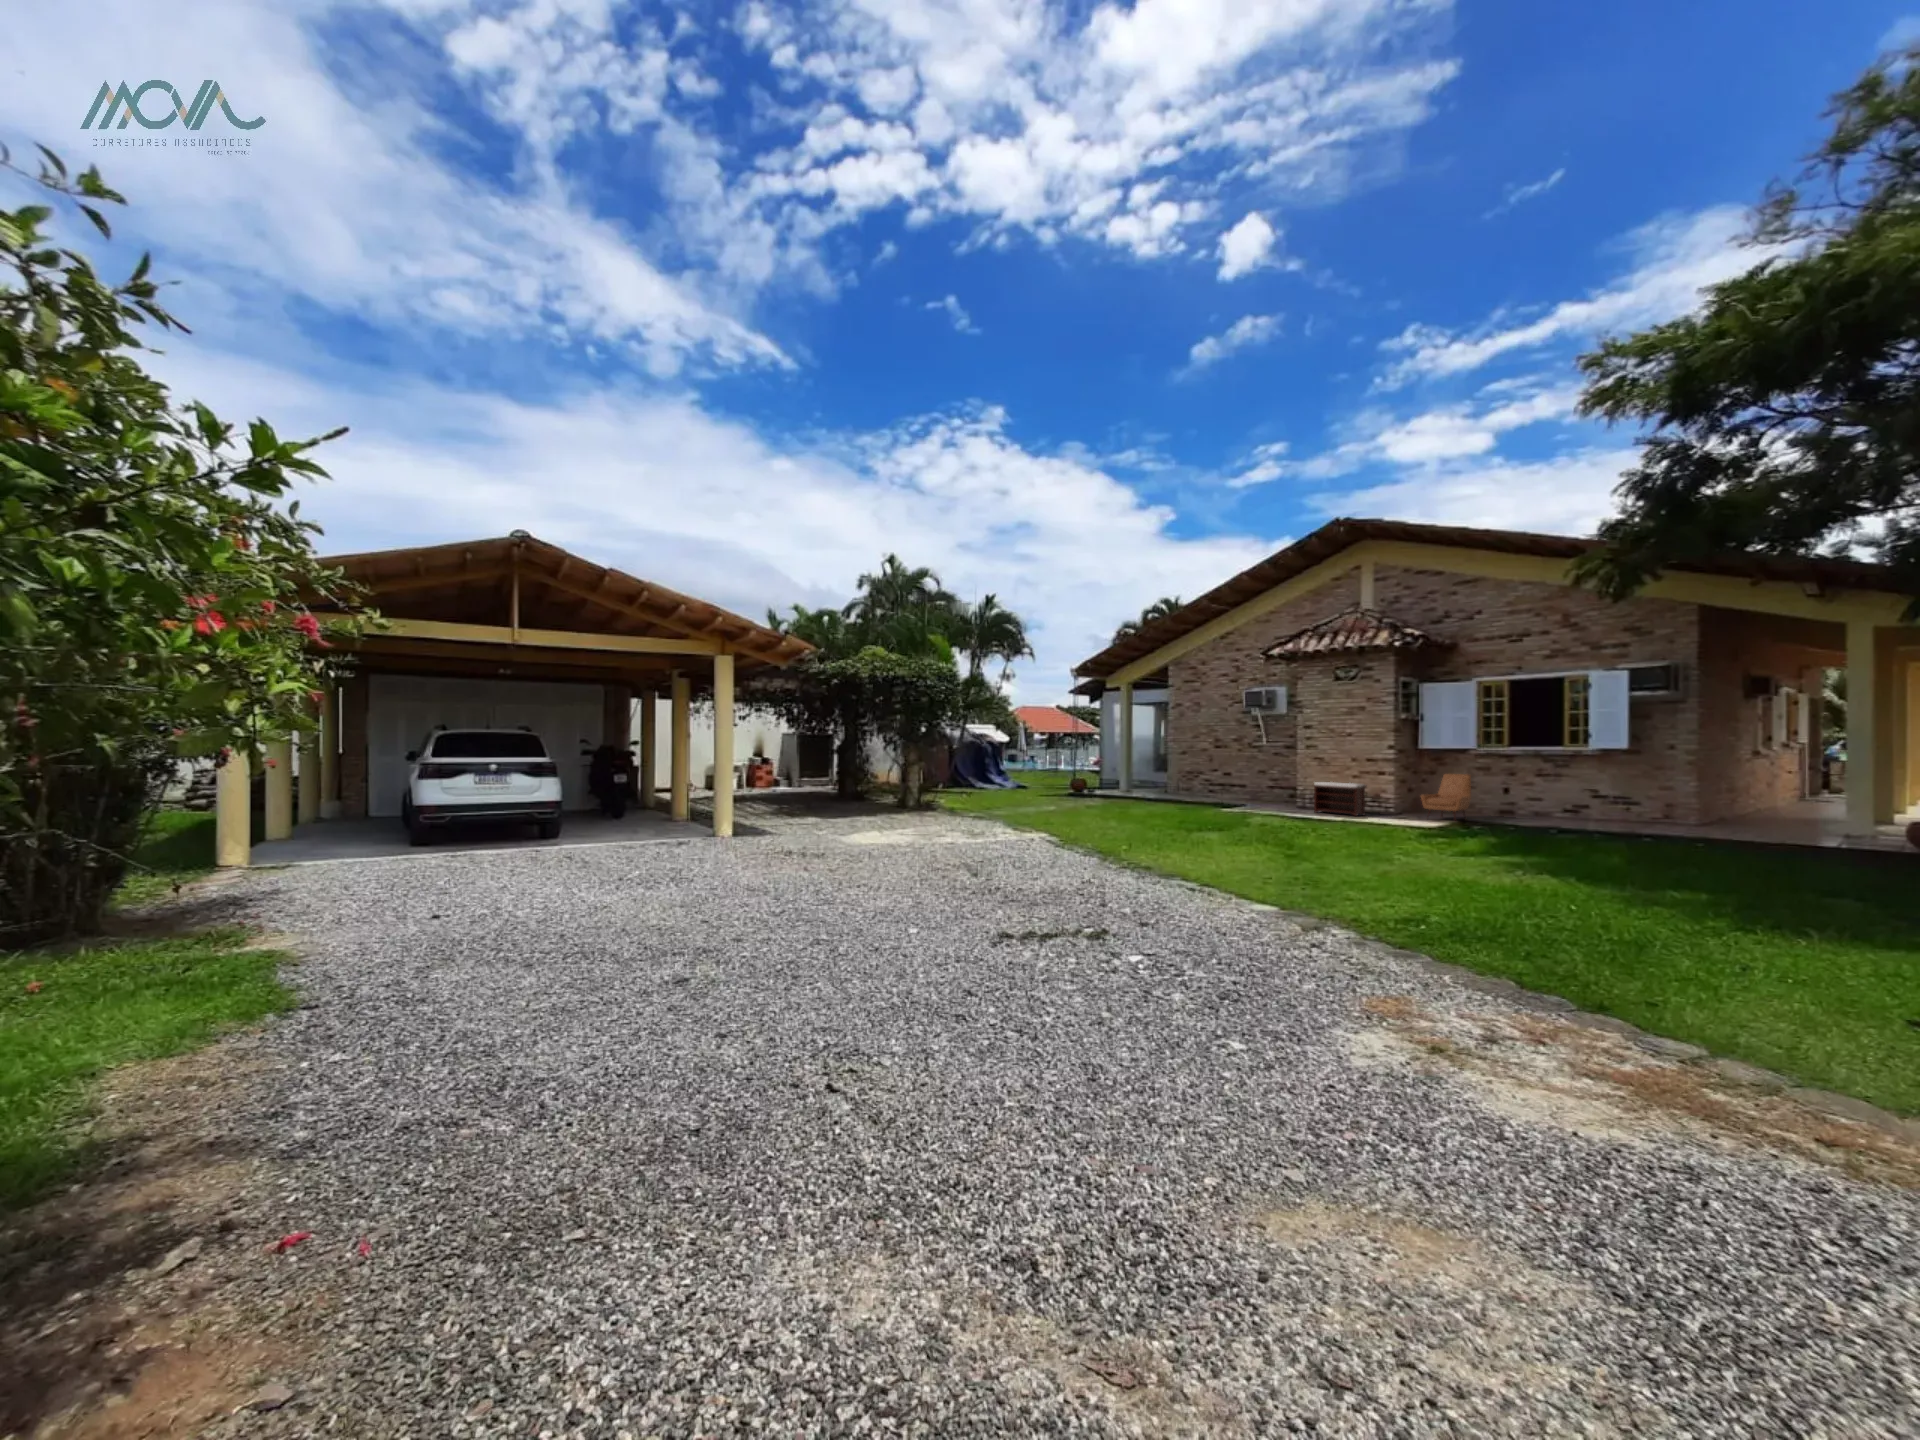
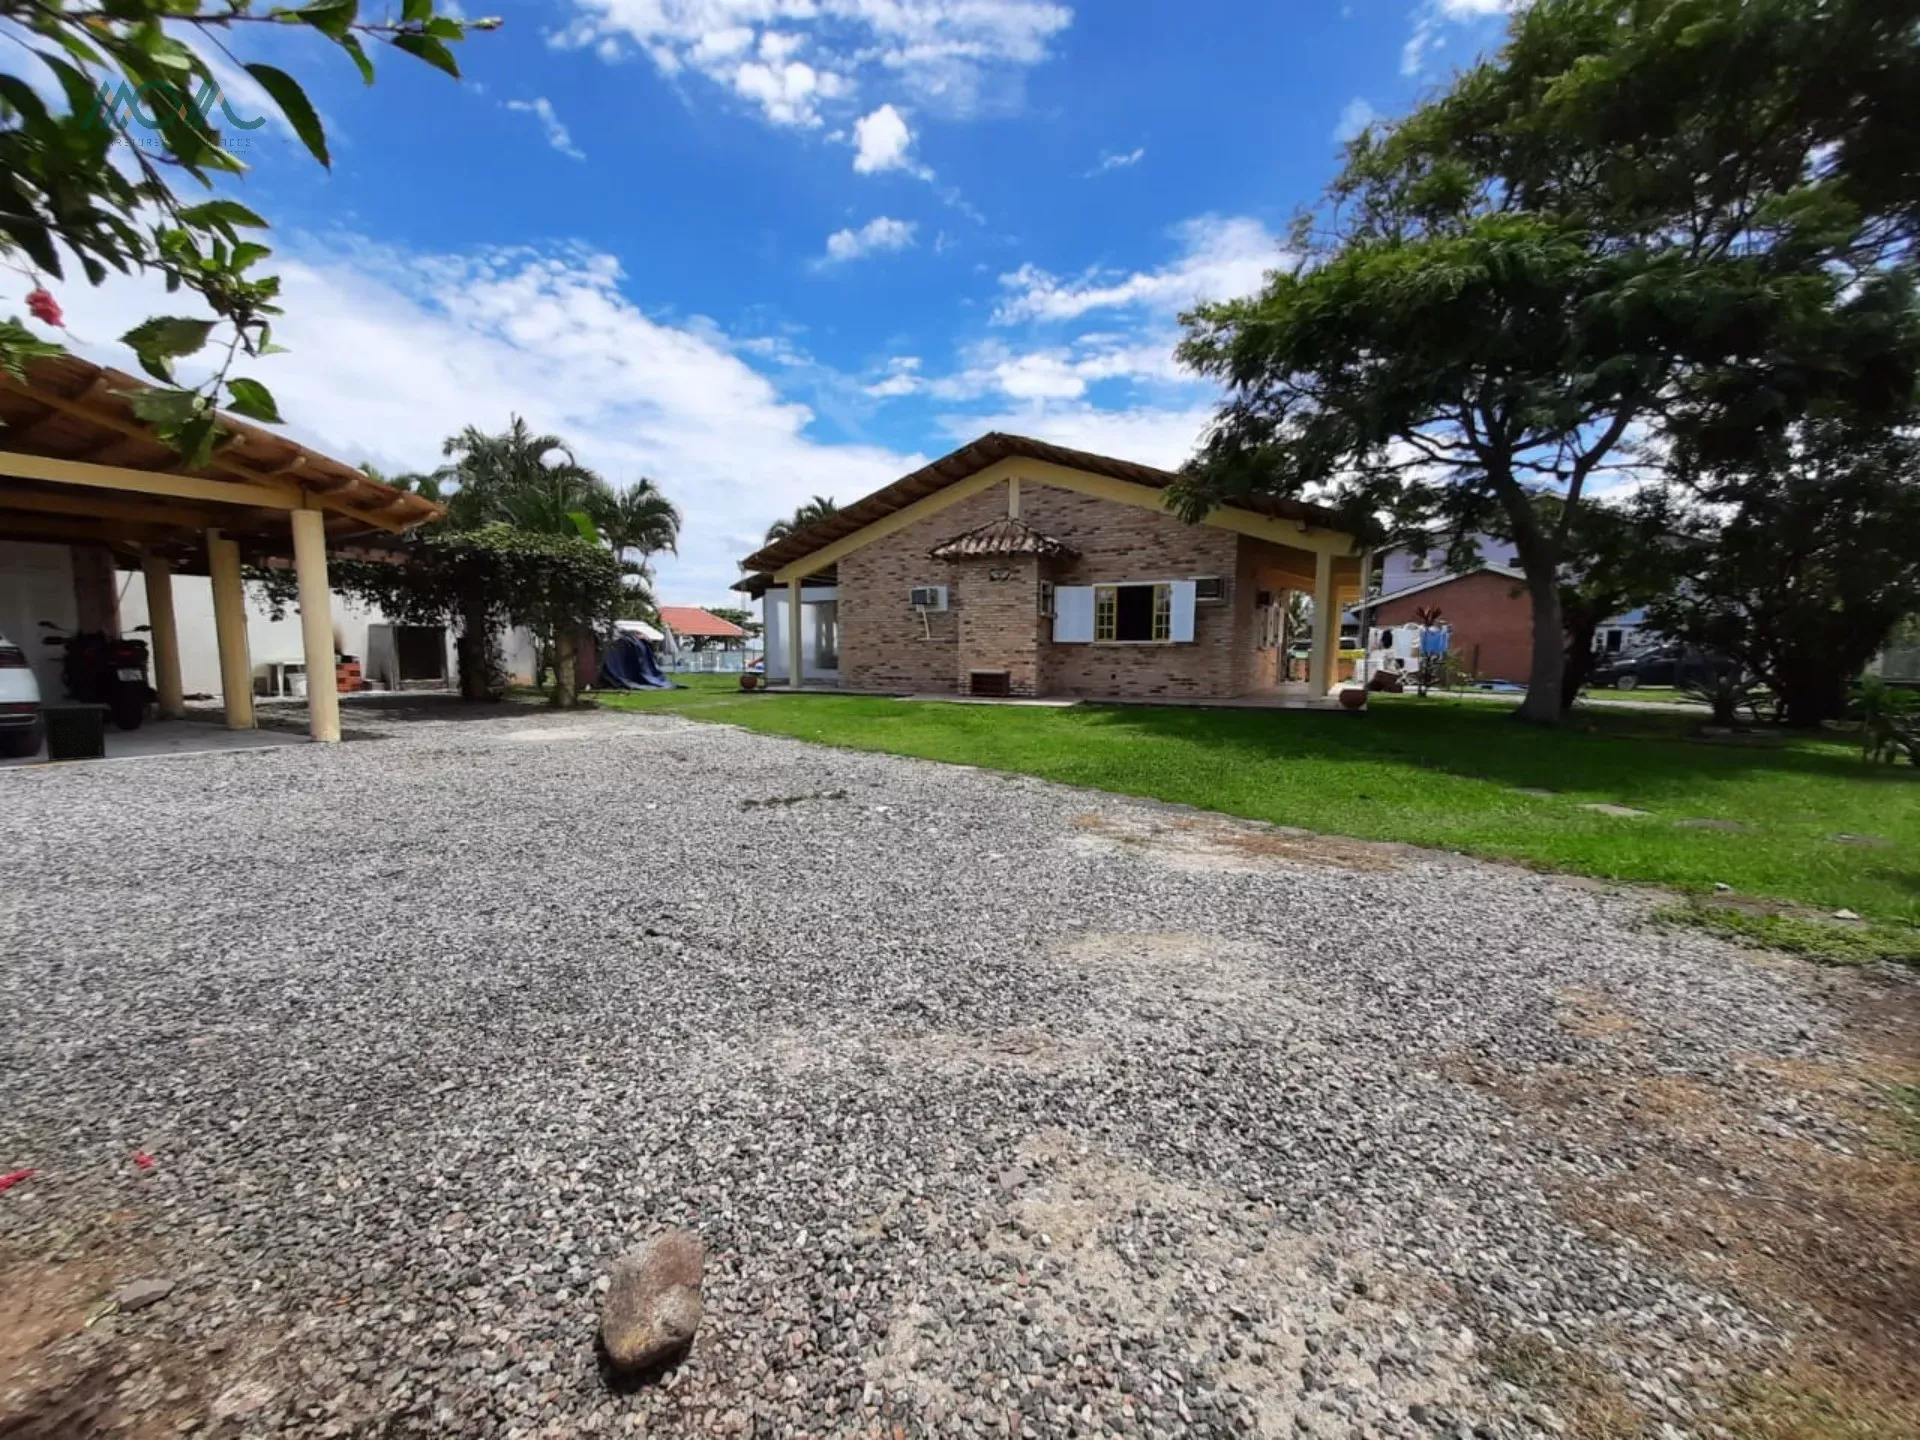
chair: present [1421,774,1471,820] -> none [1052,660,1088,698]
trash can: none [528,804,572,847] -> present [34,704,111,761]

